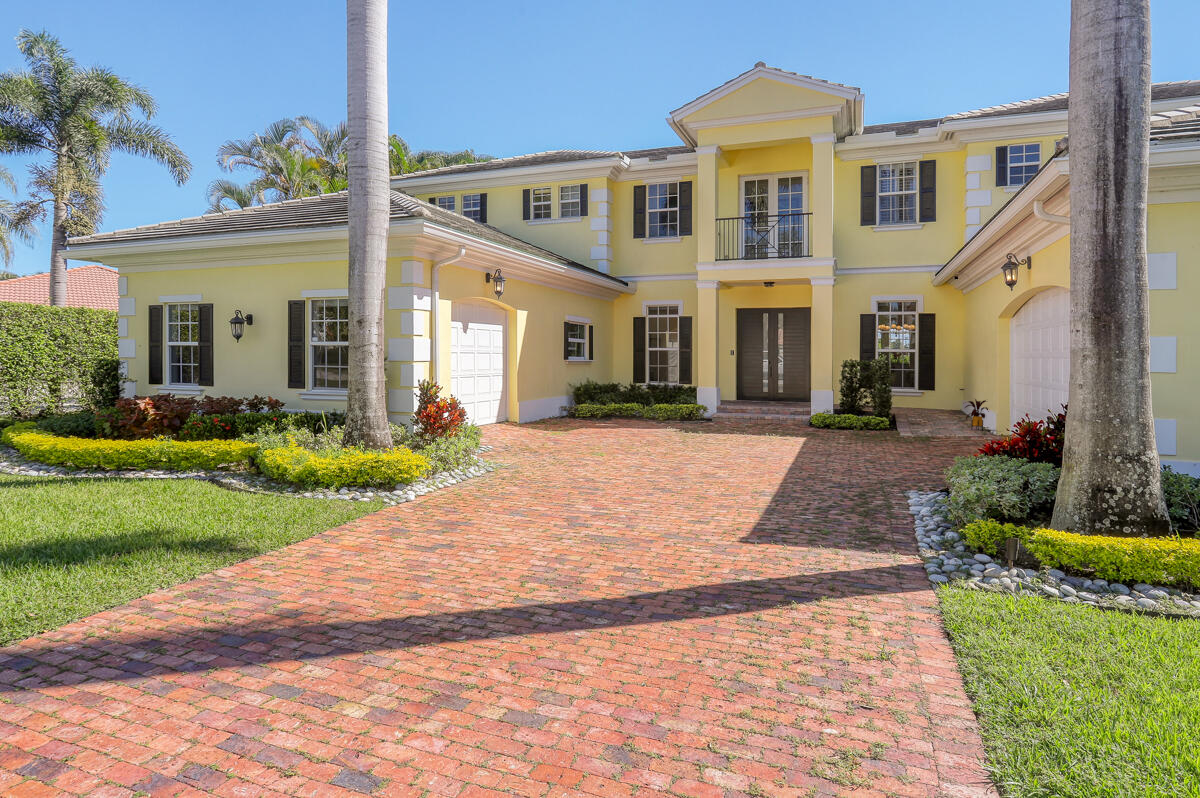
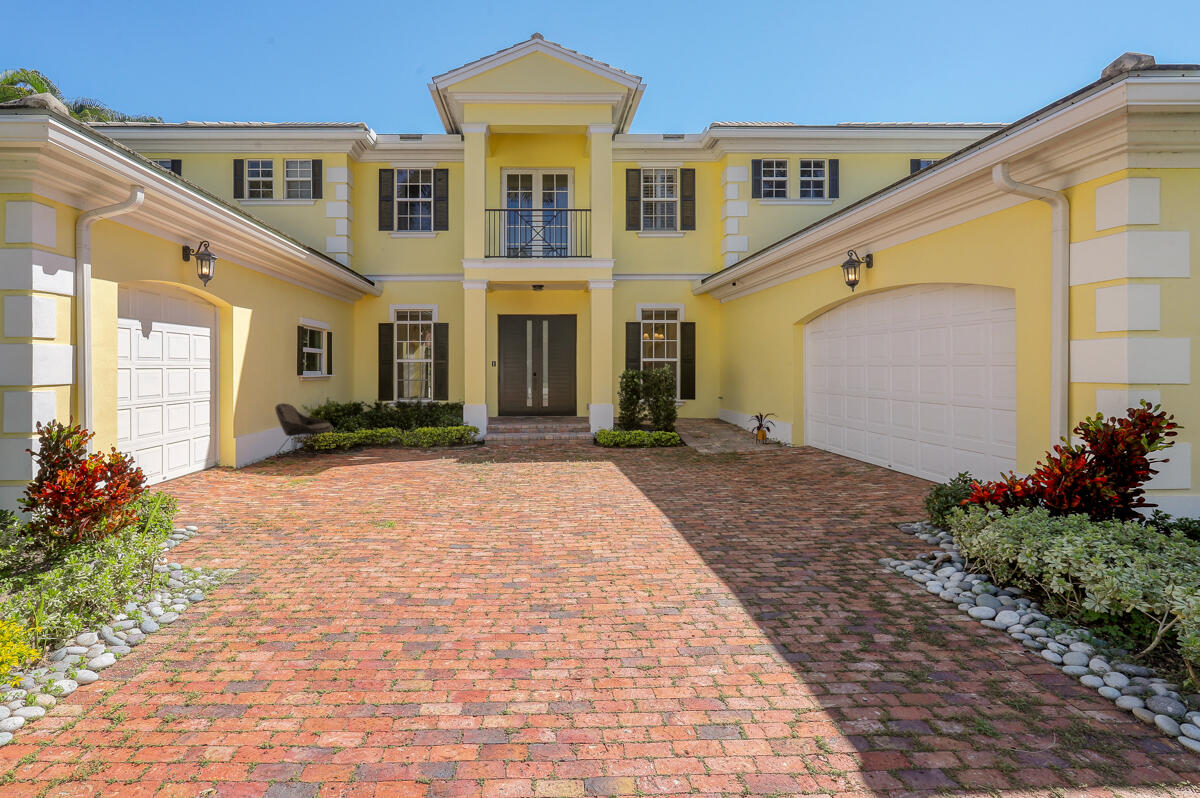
lounge chair: none [546,383,588,425] -> present [275,403,334,458]

